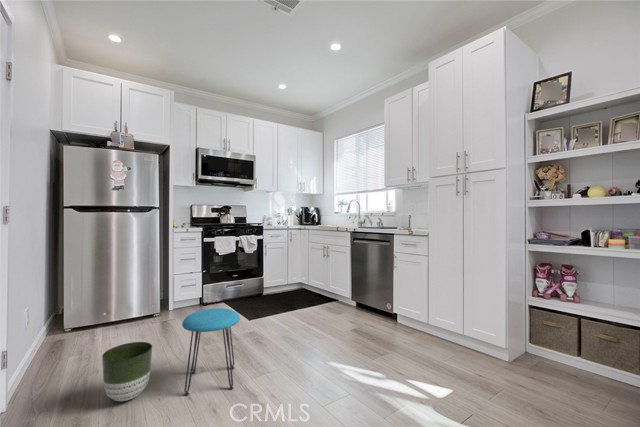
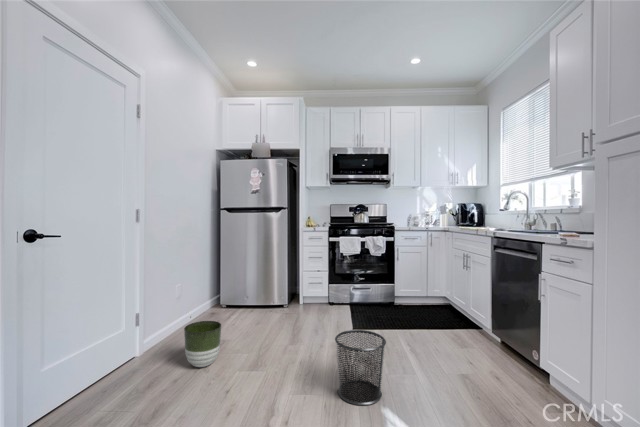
stool: present [182,308,240,396] -> none [232,305,290,389]
waste bin: none [288,312,330,372] -> present [335,330,386,405]

